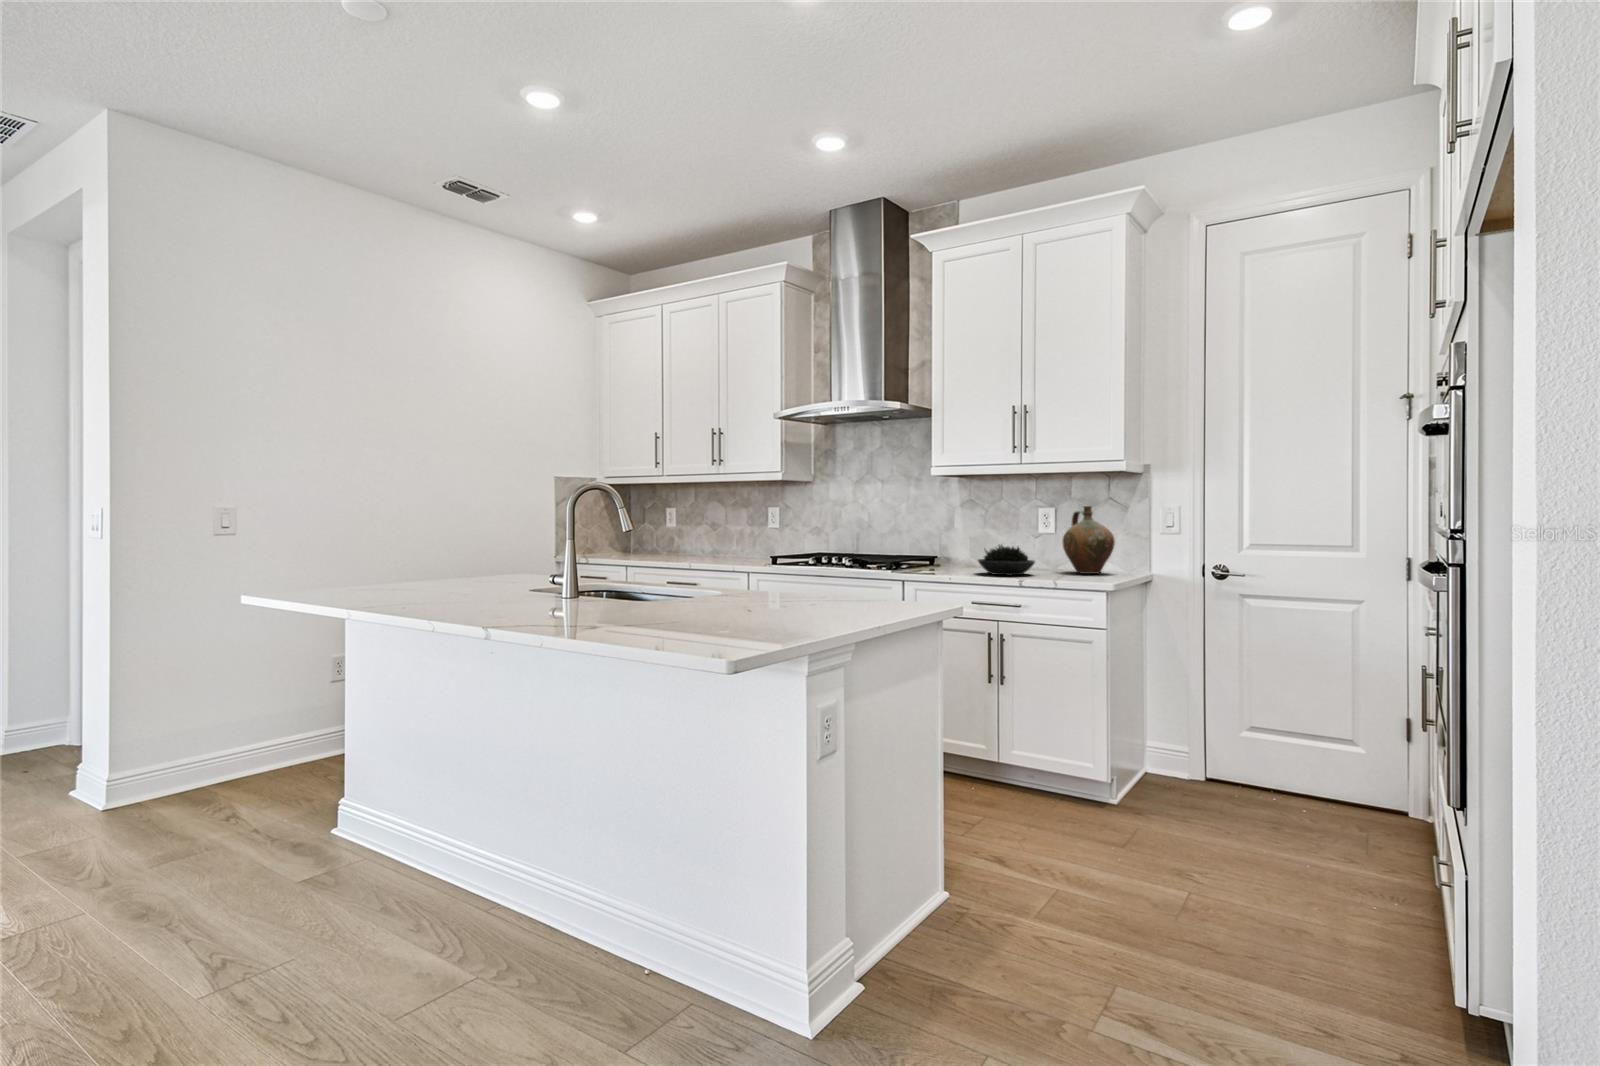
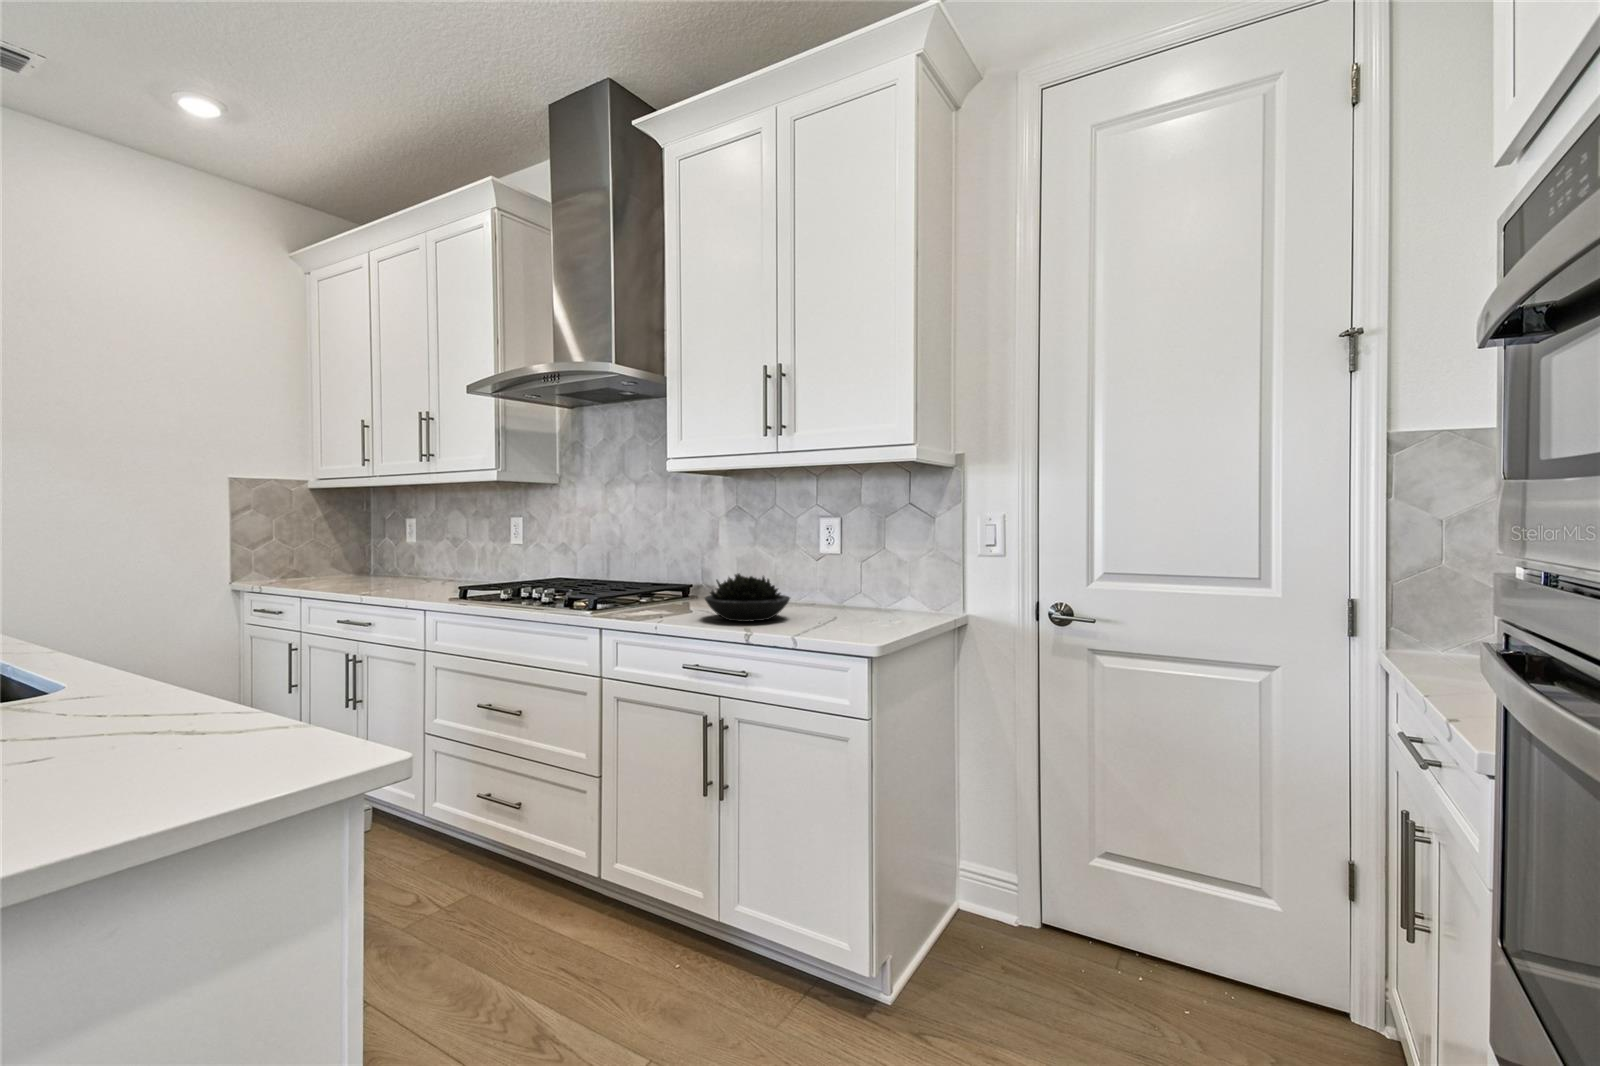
ceramic jug: present [1062,506,1115,574] -> none [839,515,911,617]

